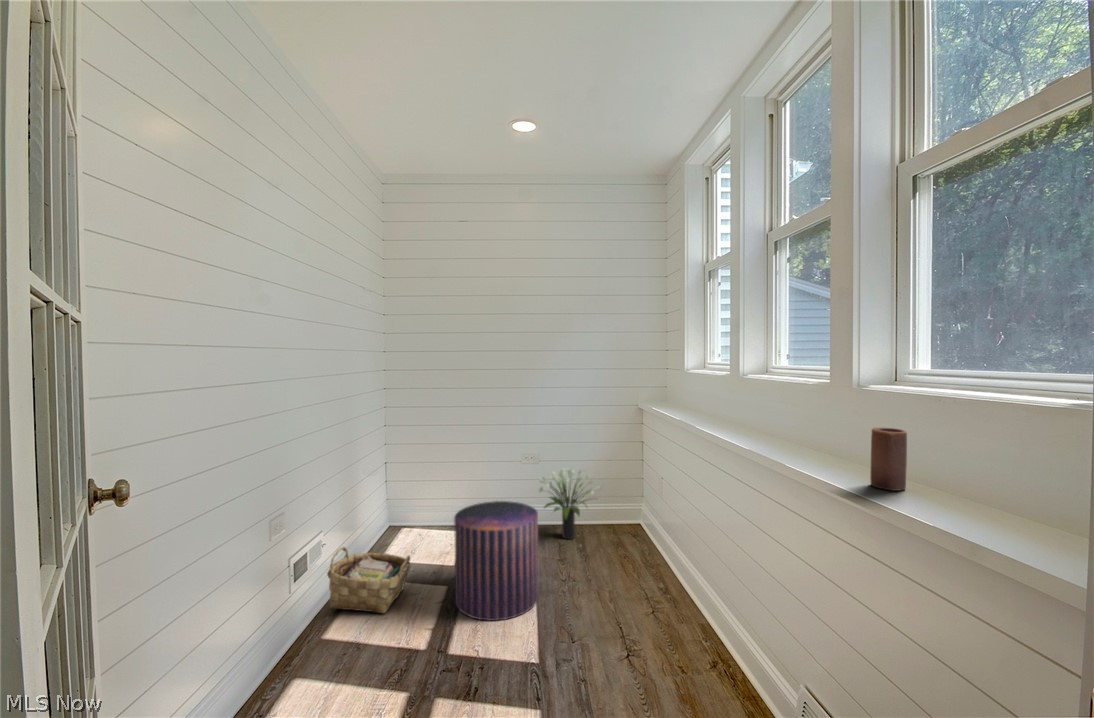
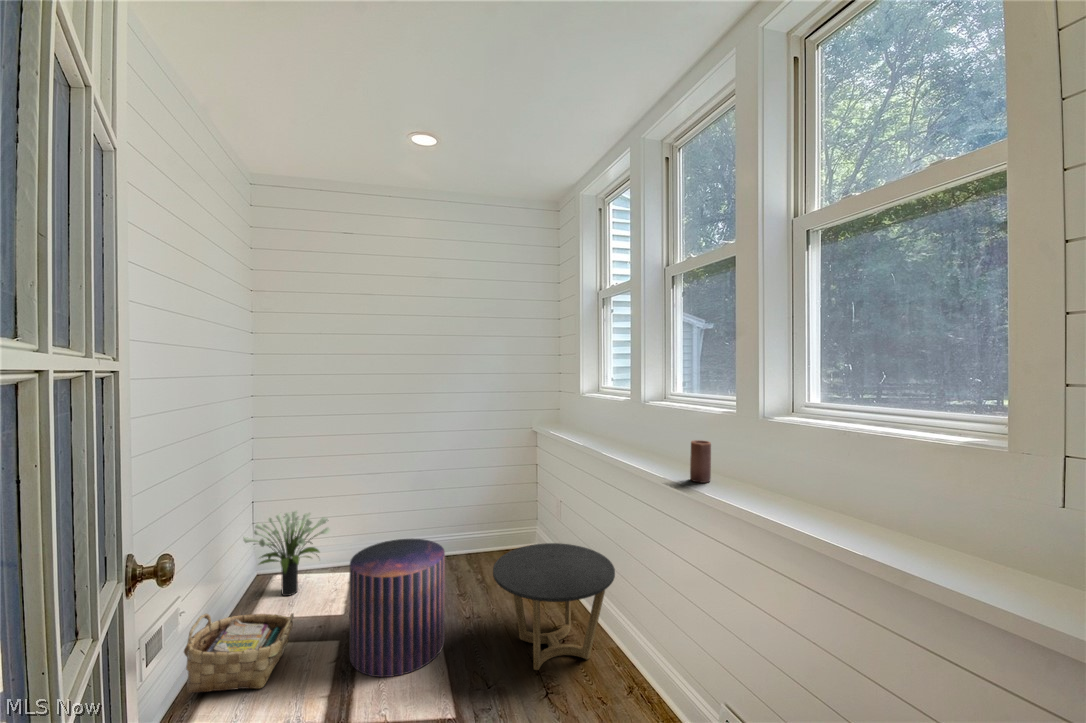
candle: present [870,427,907,491] -> present [690,440,711,483]
potted plant: present [539,468,602,539] -> present [243,511,330,596]
side table: none [581,517,706,636] -> present [493,543,615,670]

